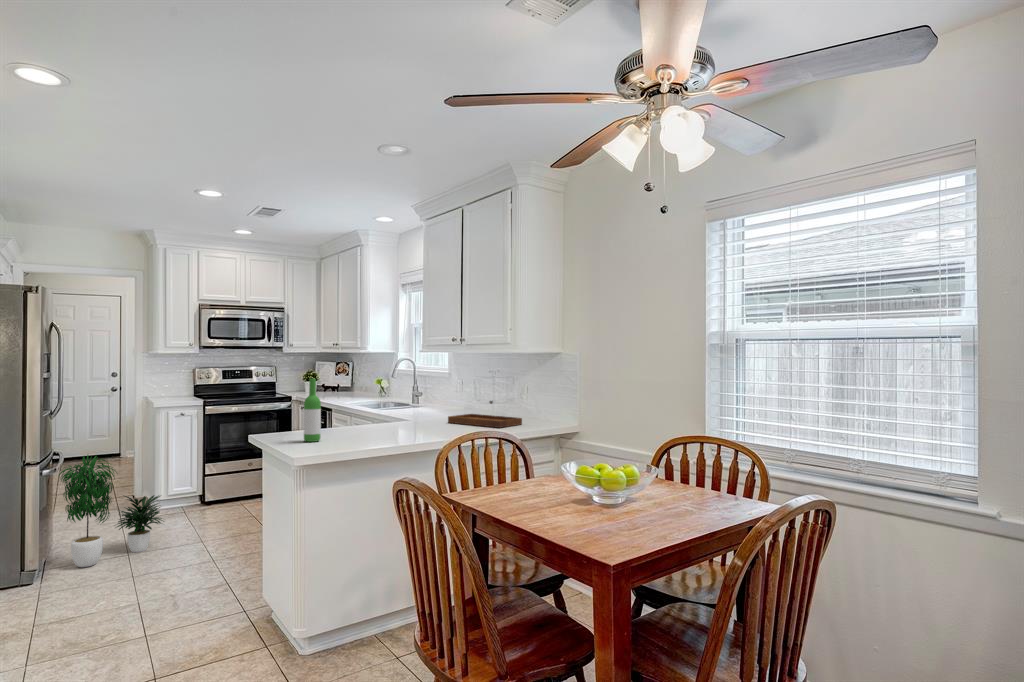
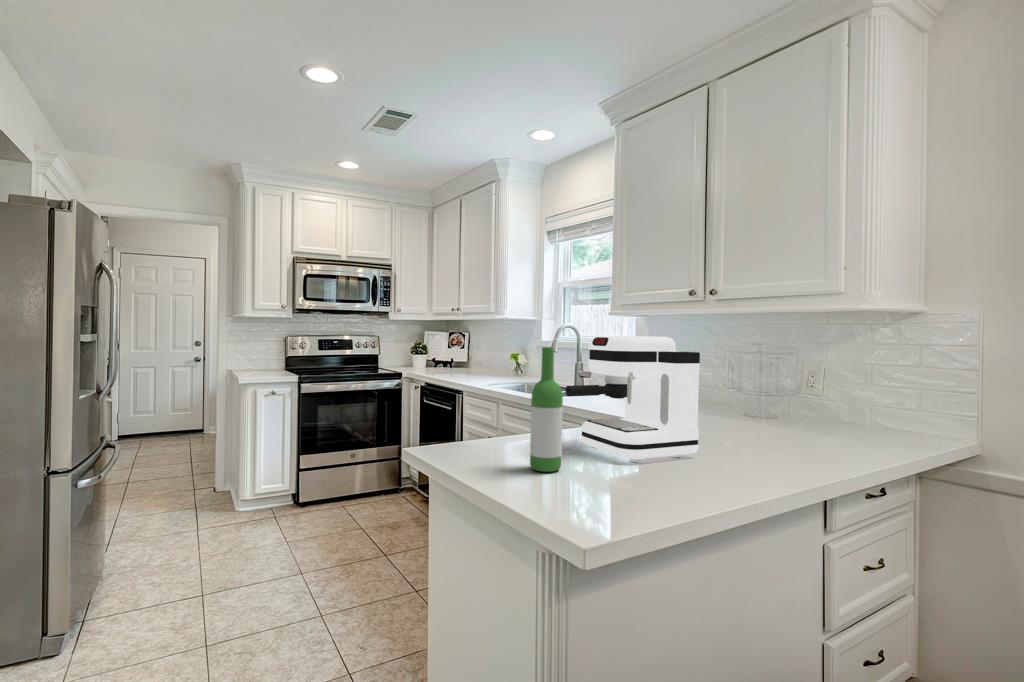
coffee maker: none [334,371,404,438] -> present [565,336,700,461]
tray: present [448,400,522,428] -> none [703,390,839,440]
potted plant: present [59,455,164,567] -> none [102,452,257,619]

